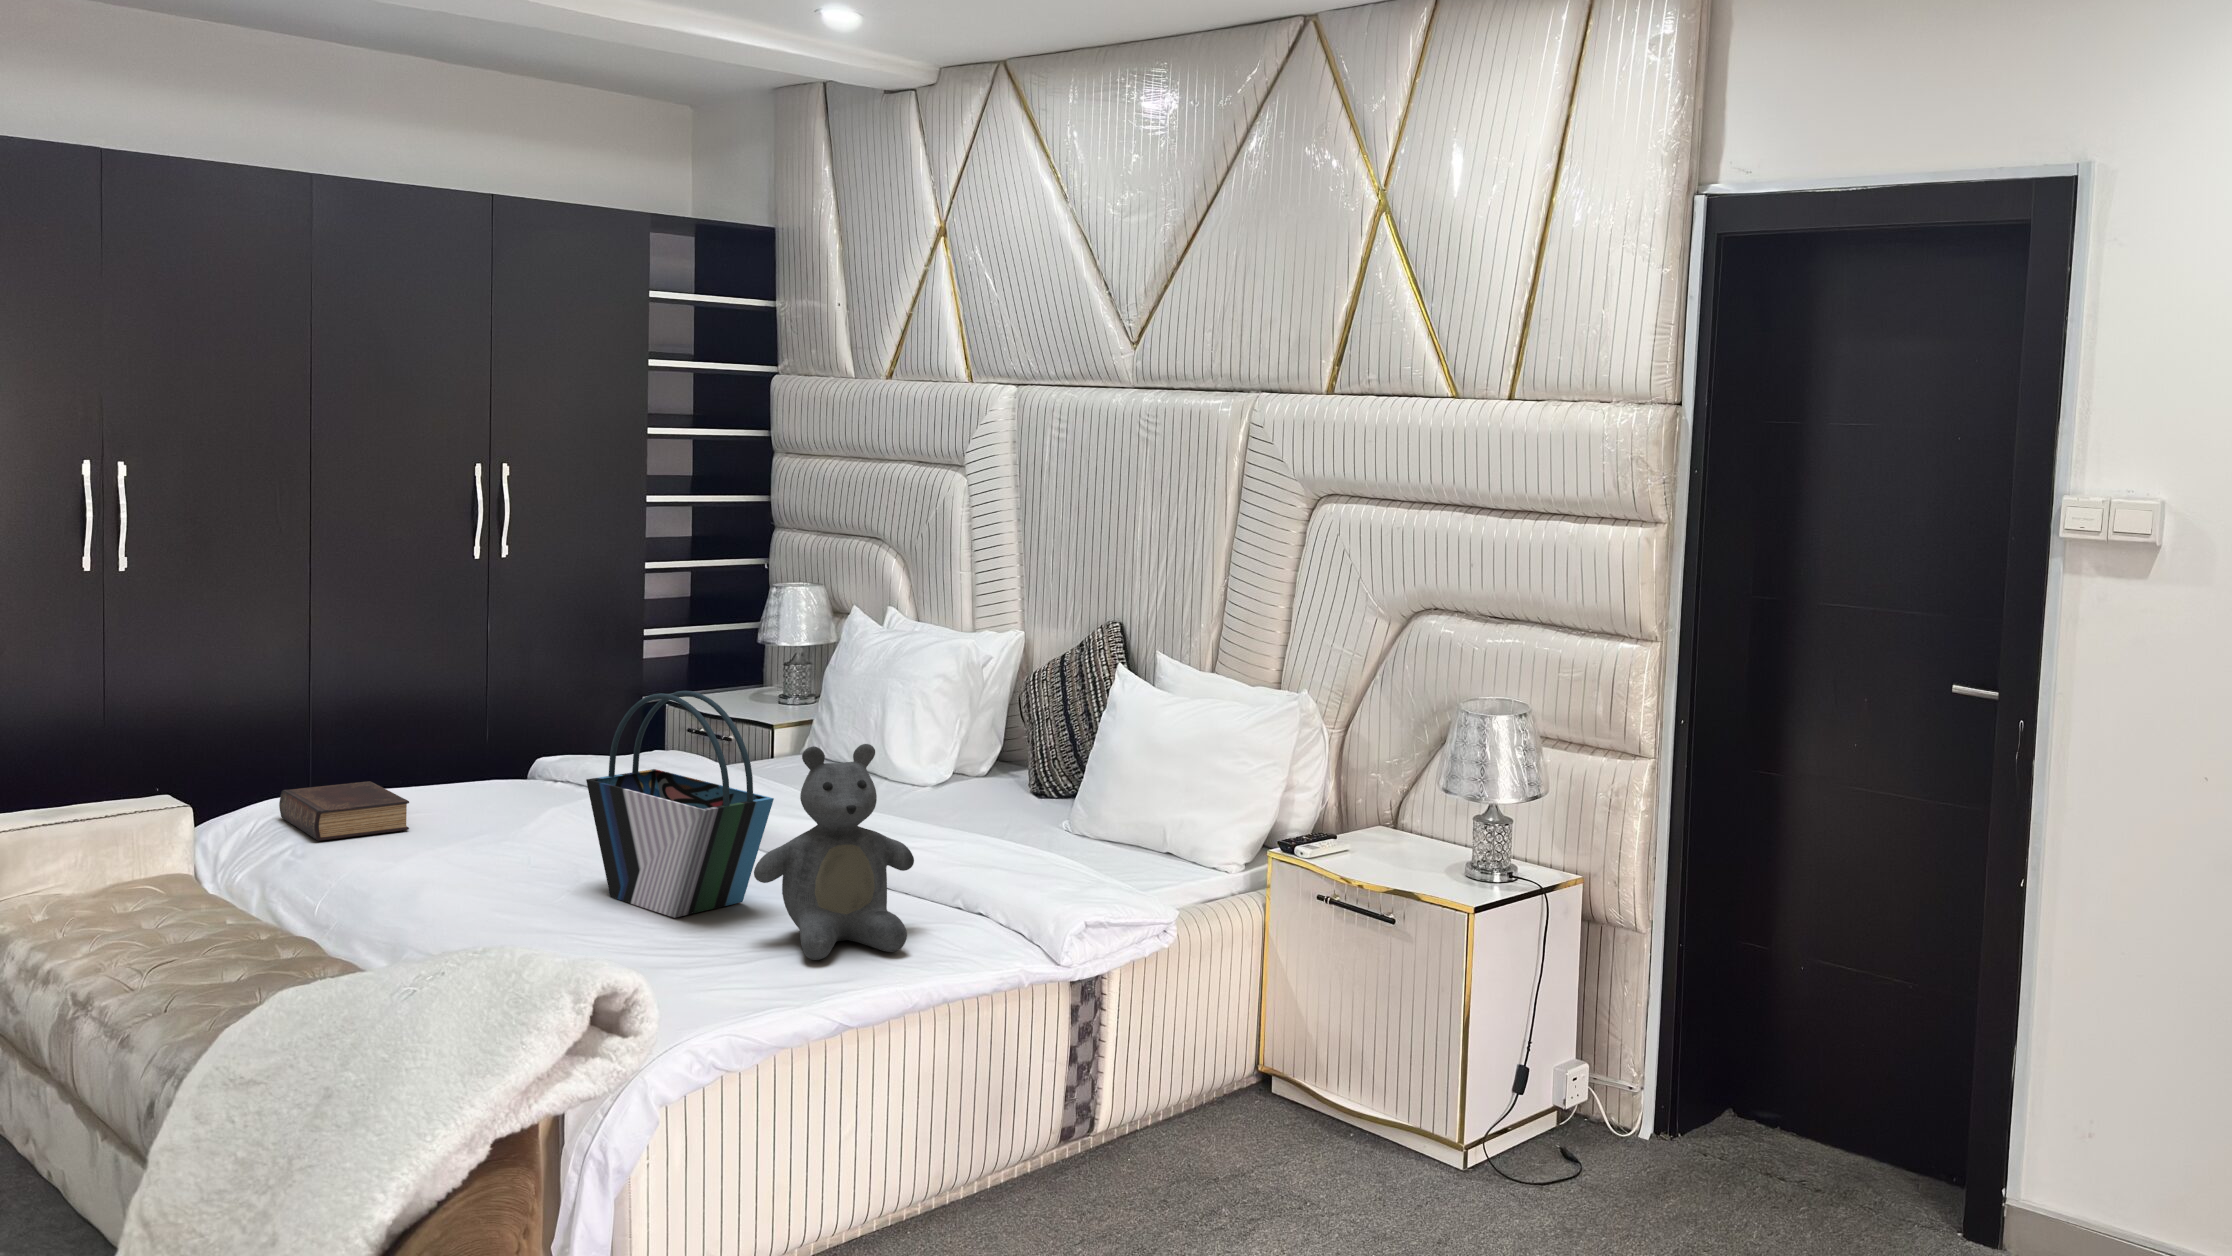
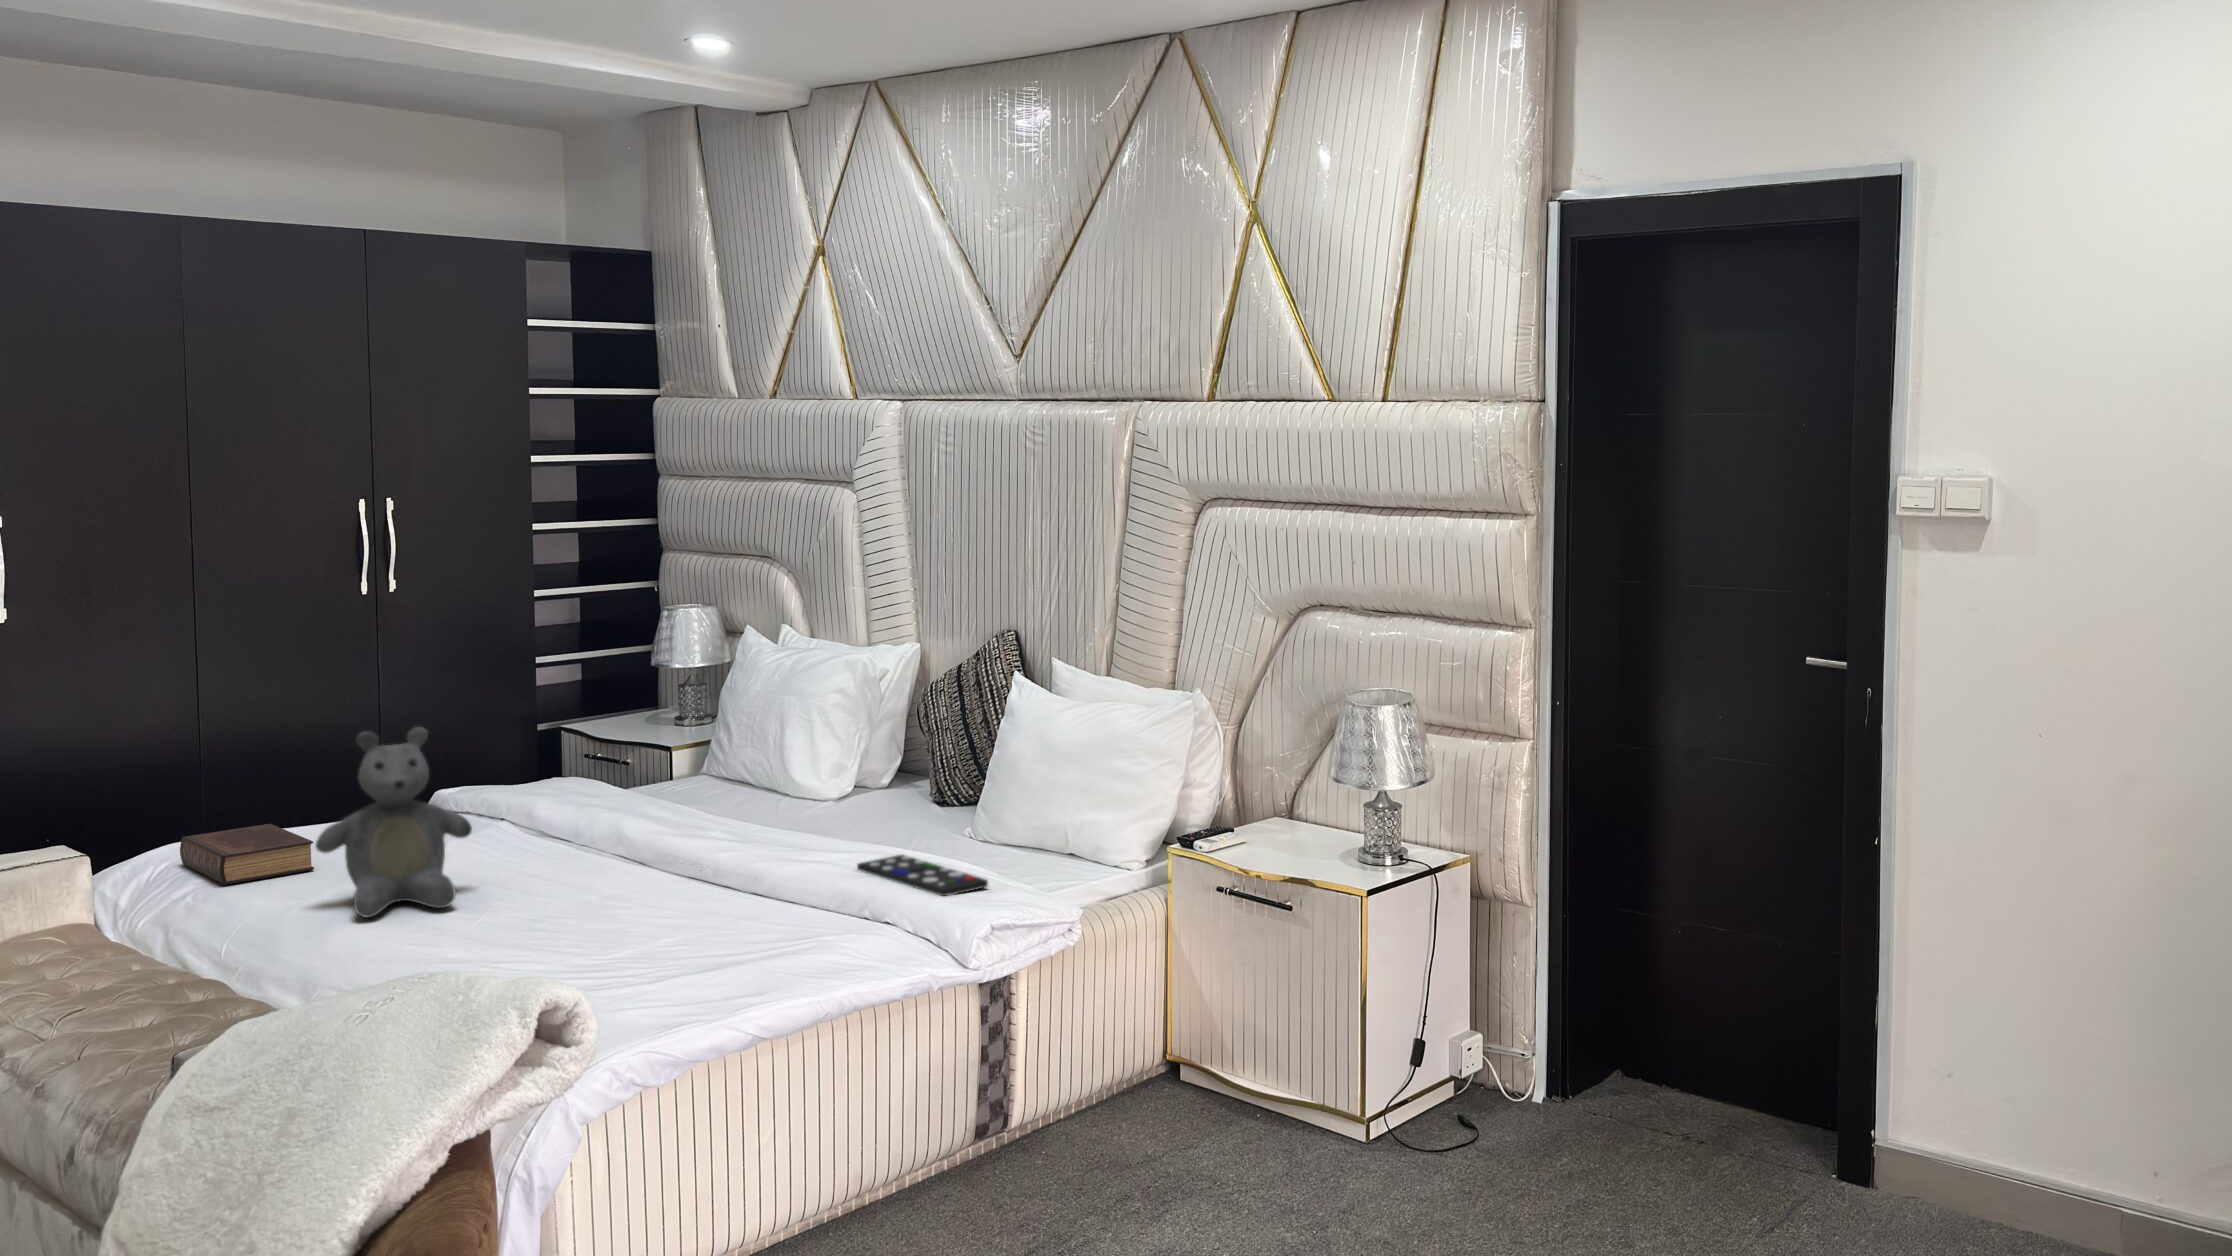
tote bag: present [586,691,774,918] -> none [495,720,684,940]
teddy bear: present [754,744,914,960] -> present [316,727,472,917]
remote control: none [949,844,1082,892] -> present [857,855,988,896]

